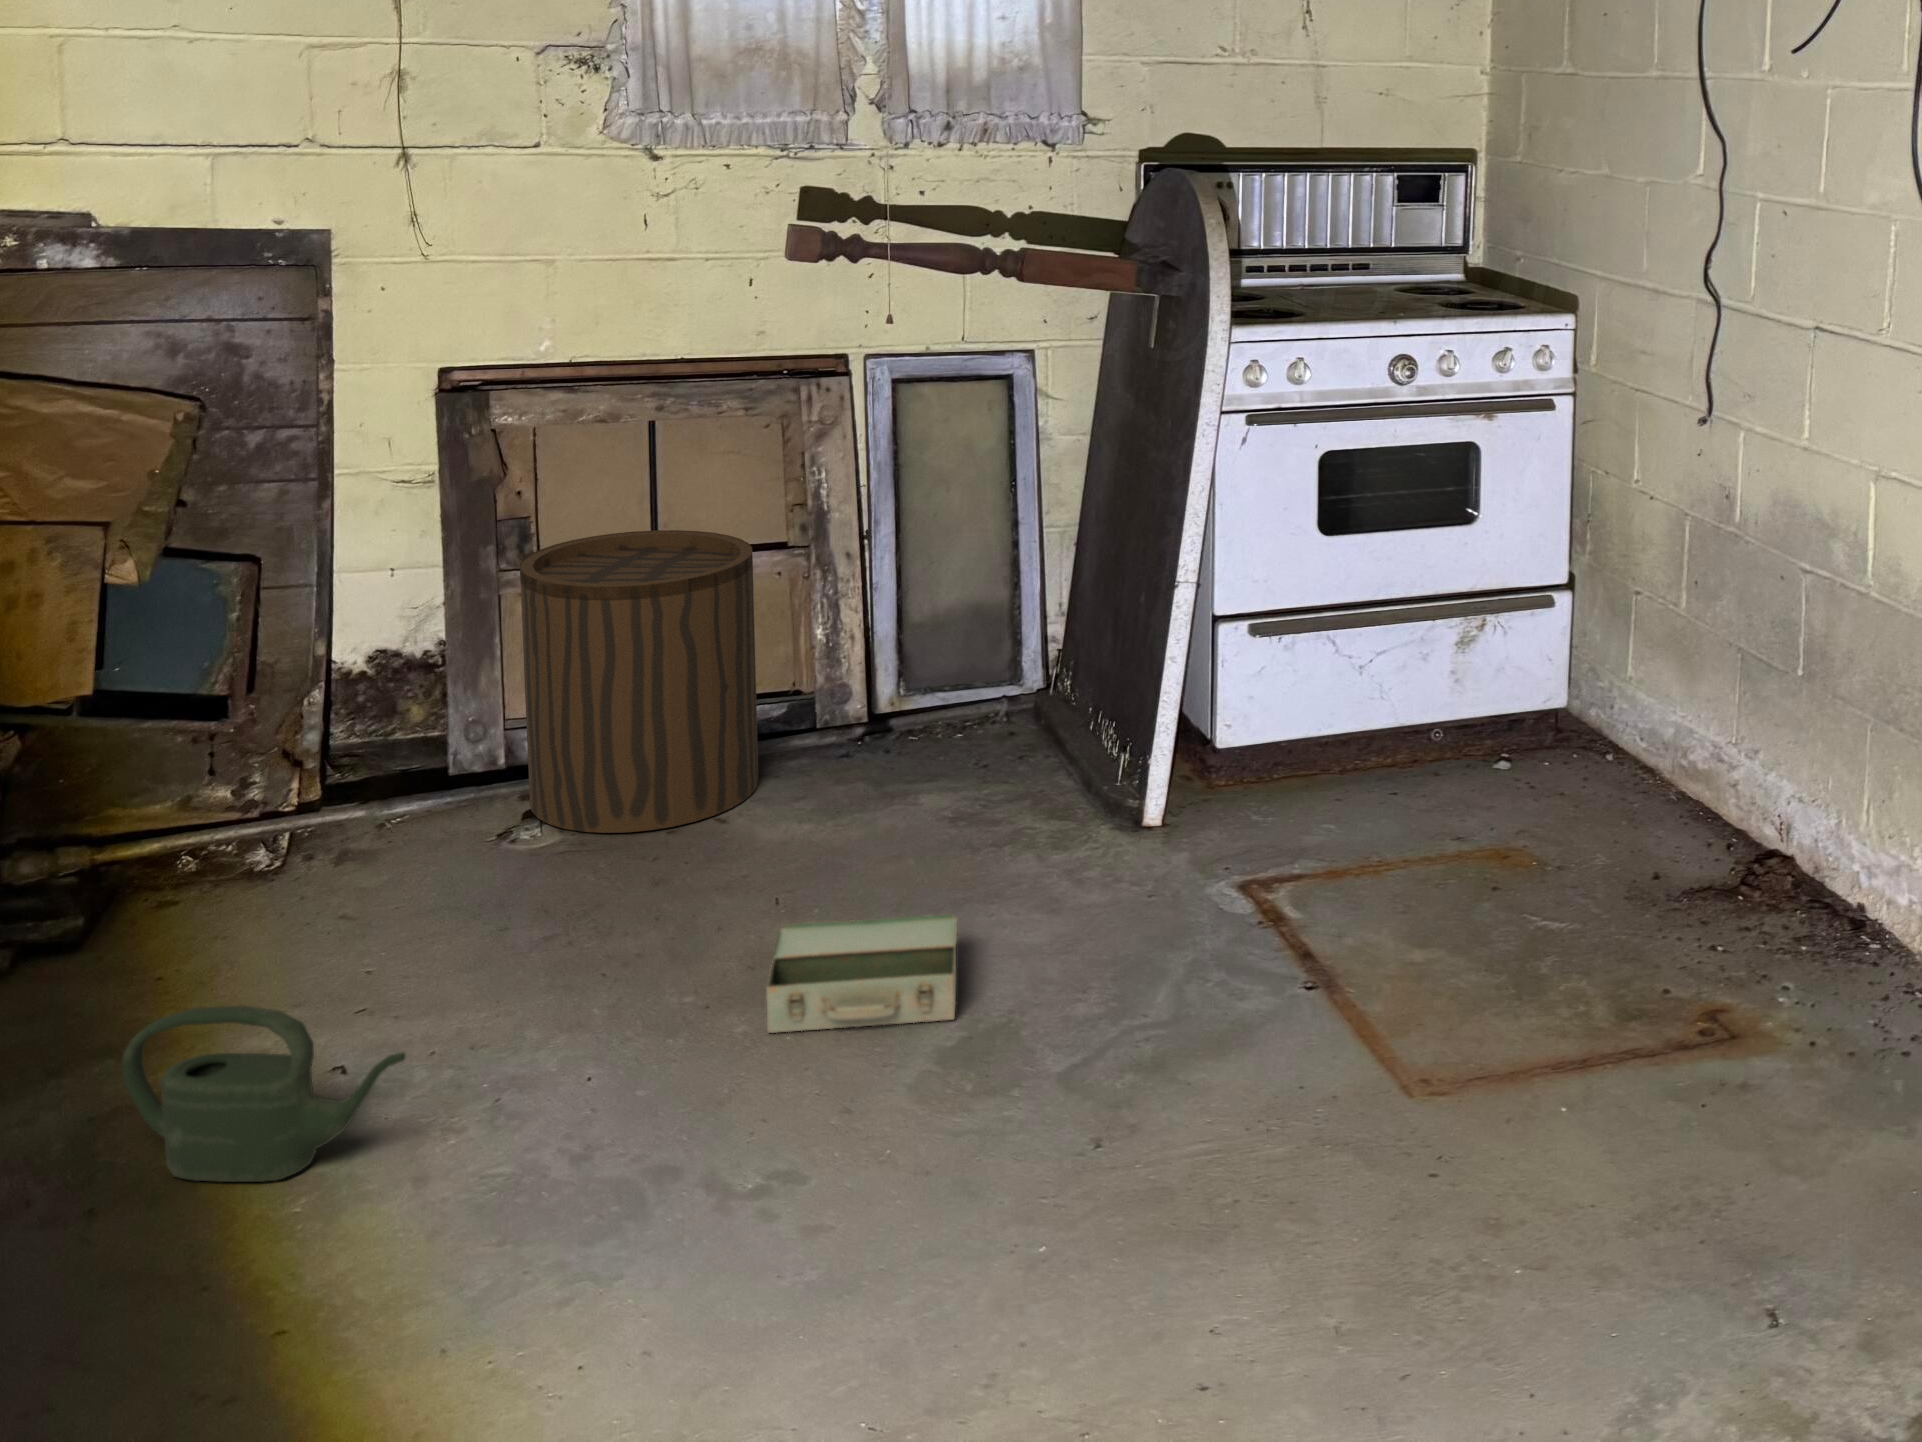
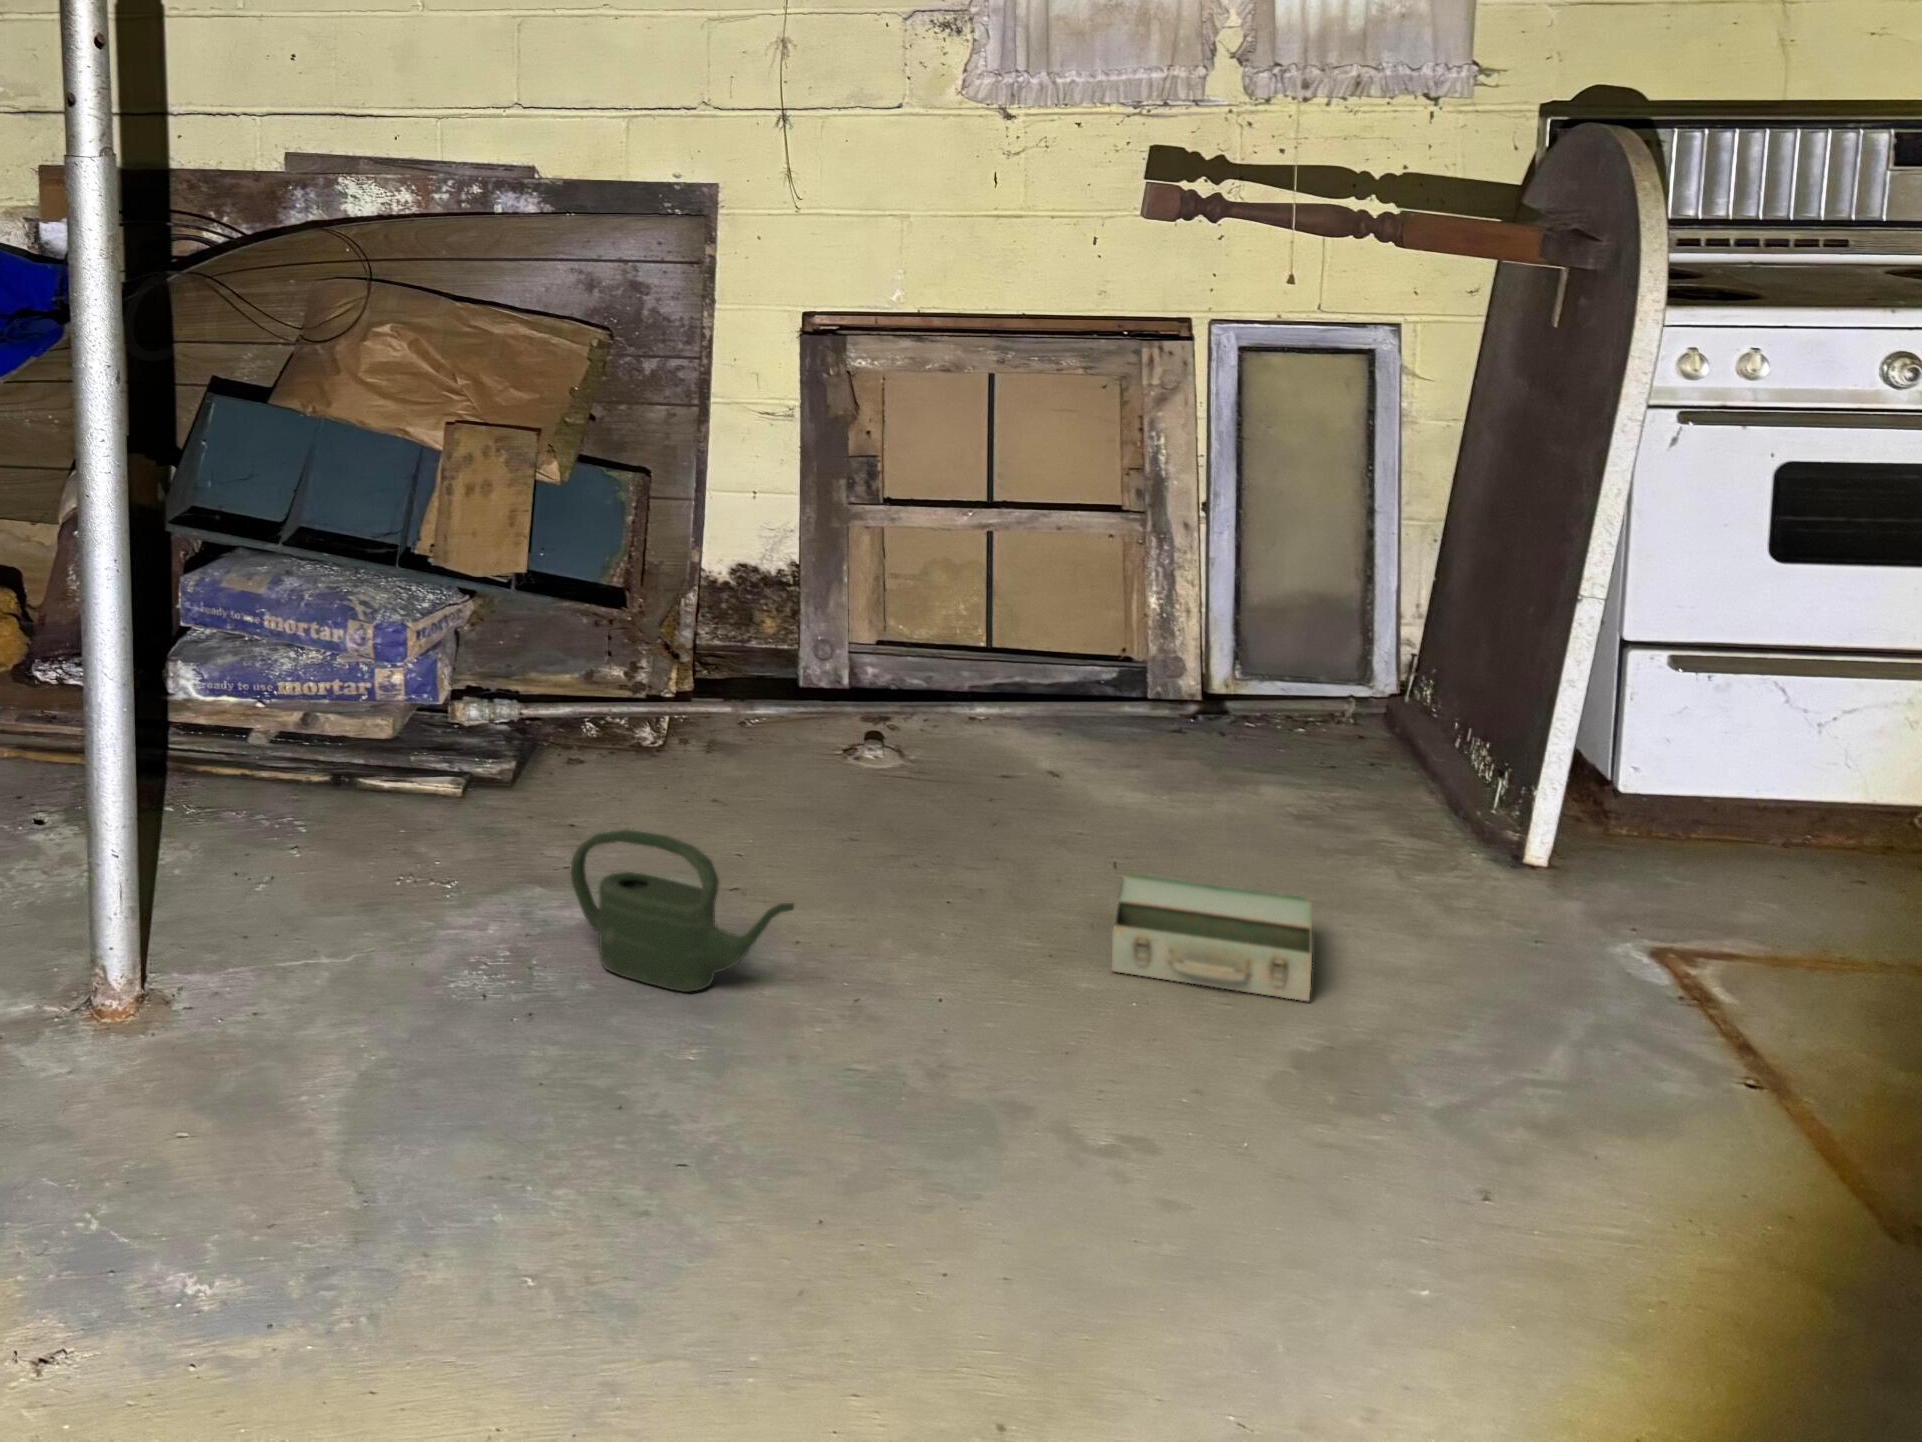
stool: present [520,530,758,833] -> none [867,481,1092,769]

